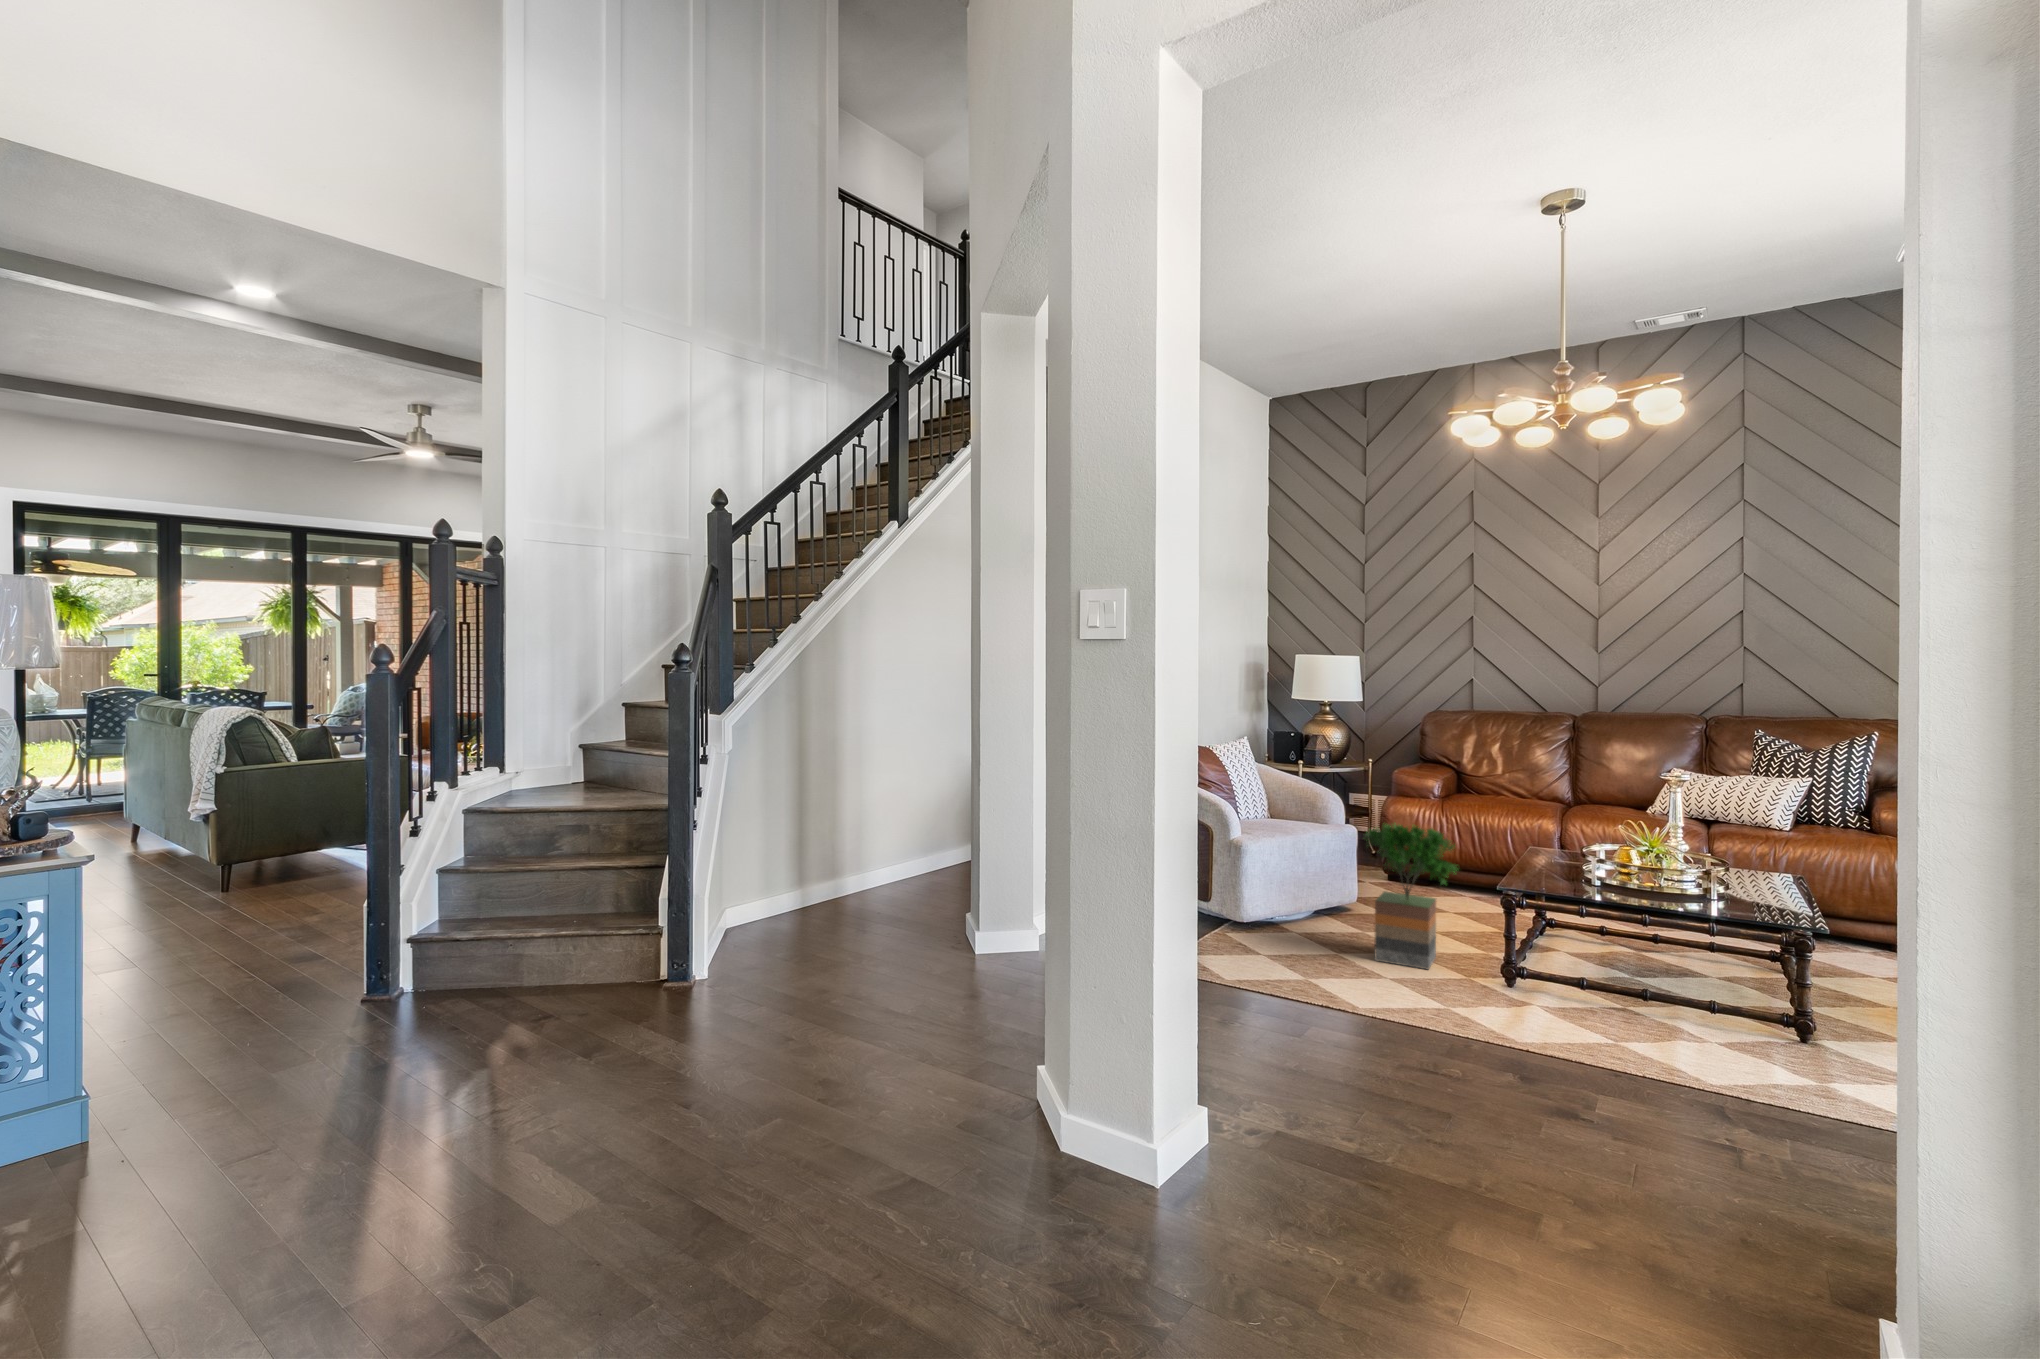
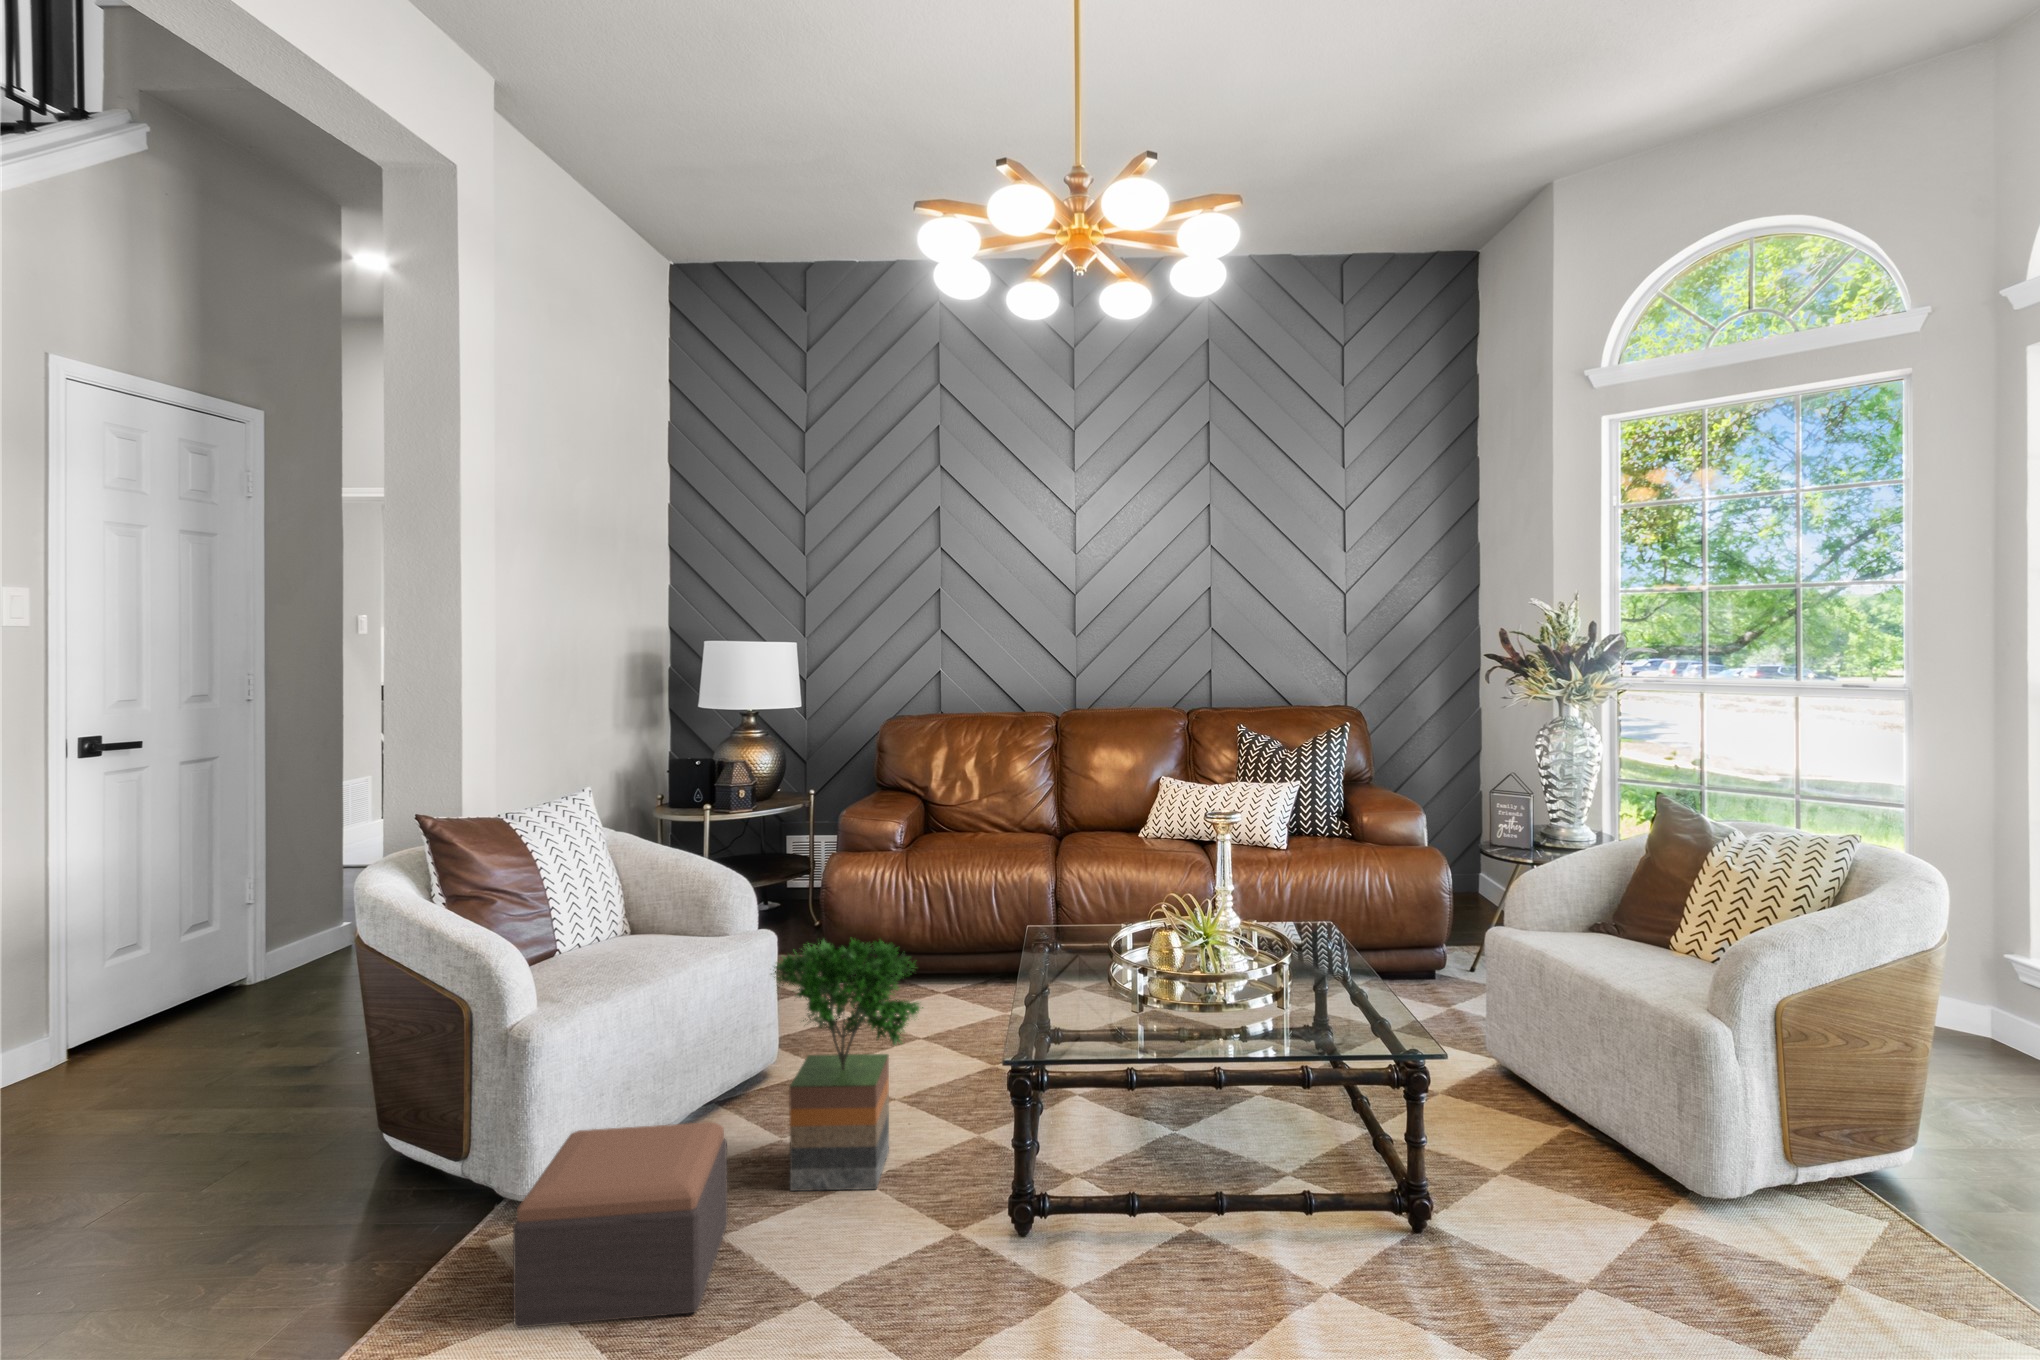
footstool: none [1239,897,1341,988] -> present [513,1122,728,1328]

